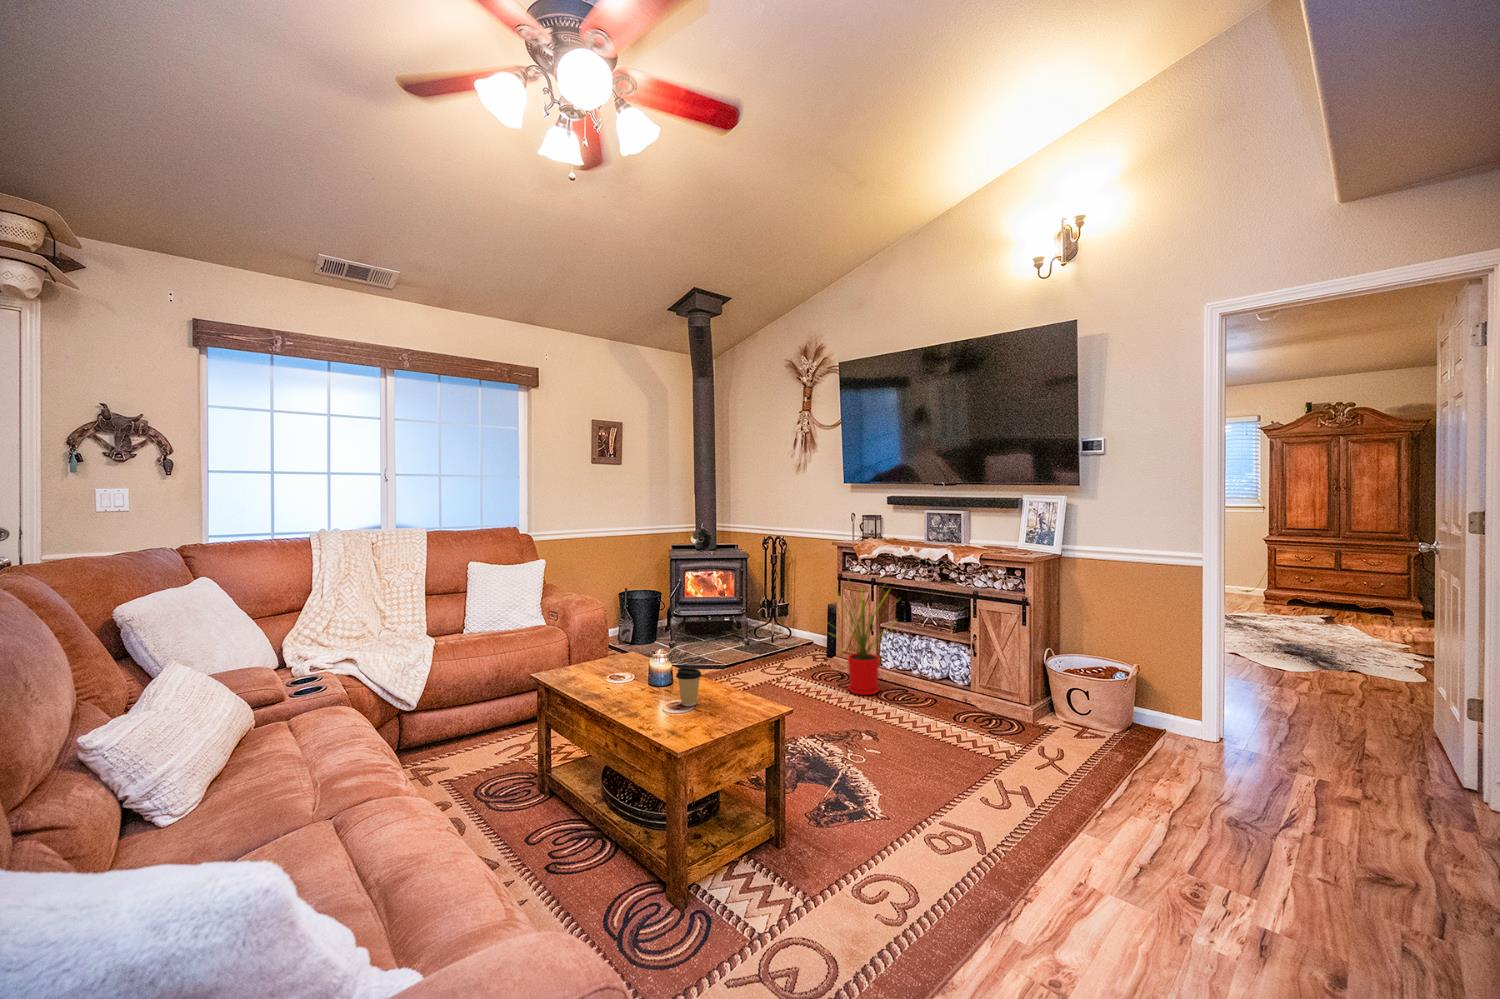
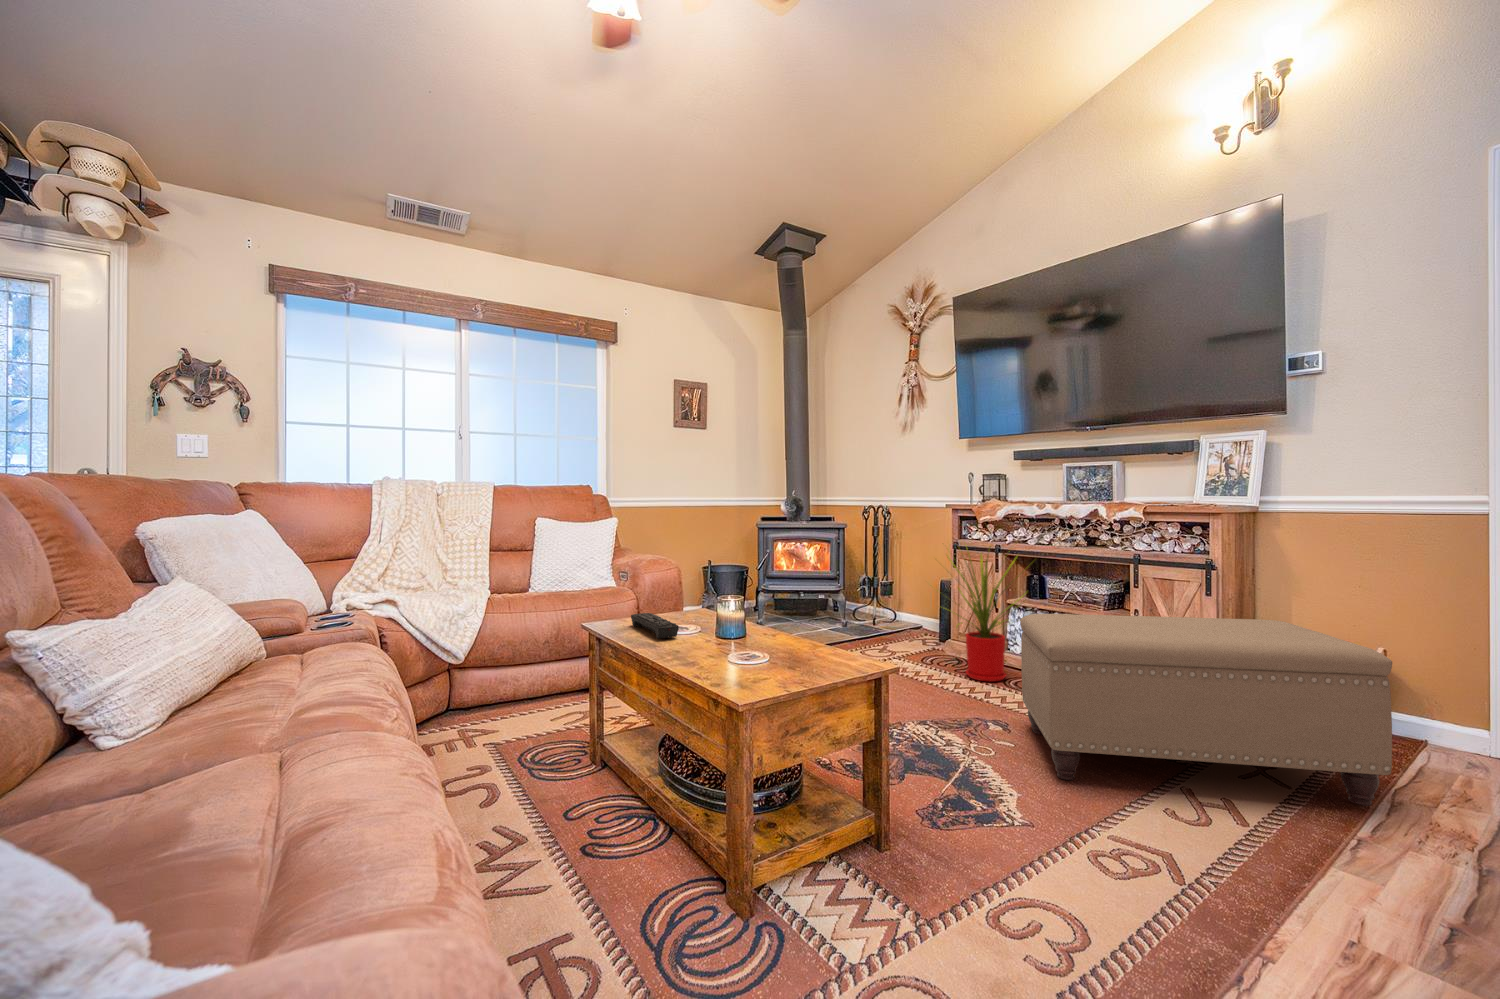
ottoman: none [887,648,1126,785] -> present [1020,614,1392,806]
remote control: none [576,665,619,692] -> present [631,613,679,639]
coffee cup: present [676,668,702,706] -> none [745,608,778,656]

